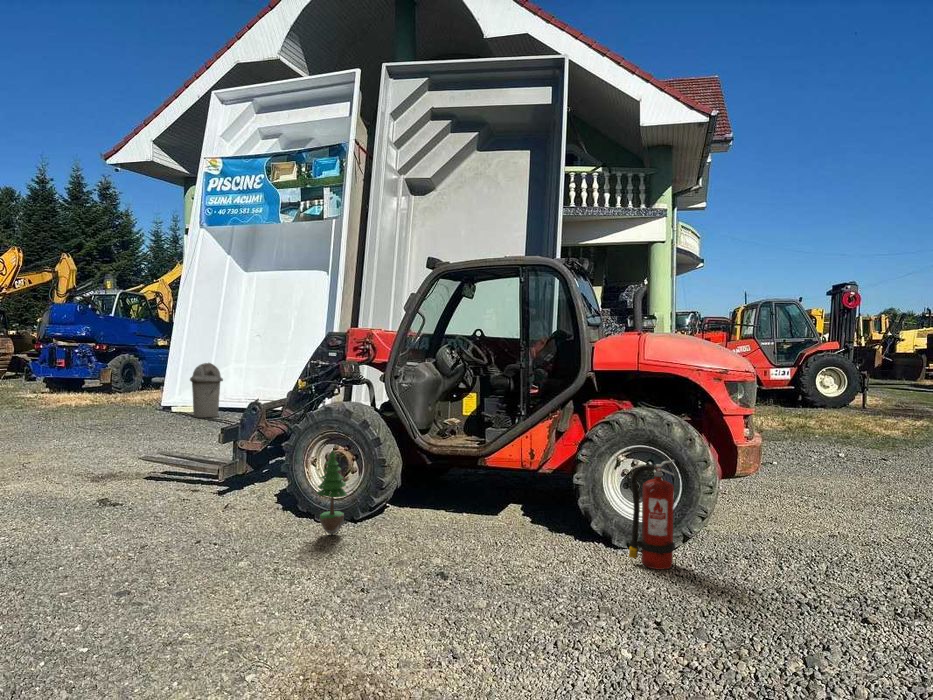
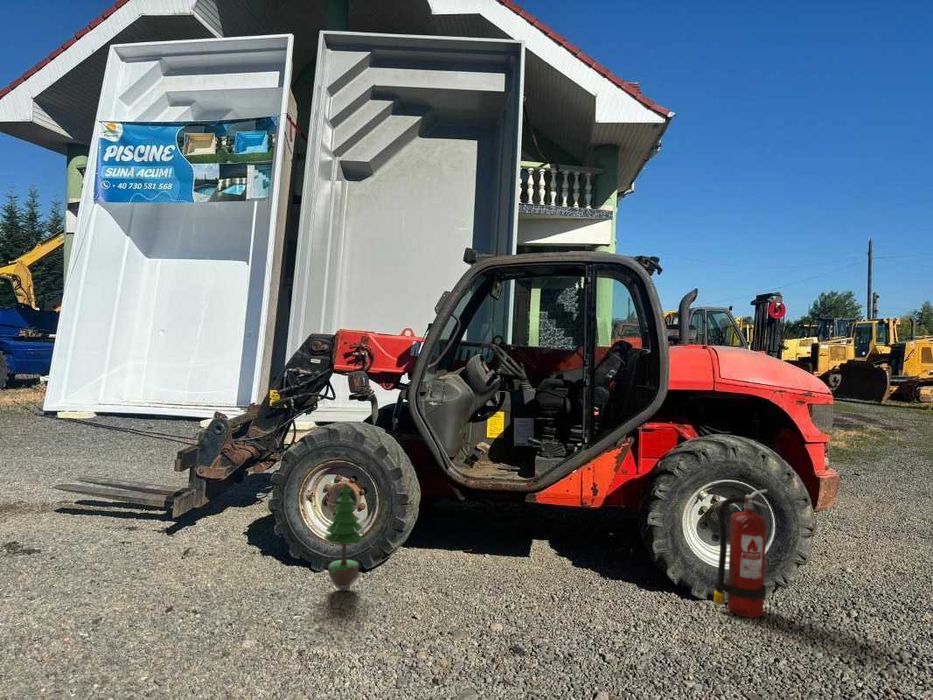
trash can: present [190,363,223,418] -> none [78,366,120,432]

